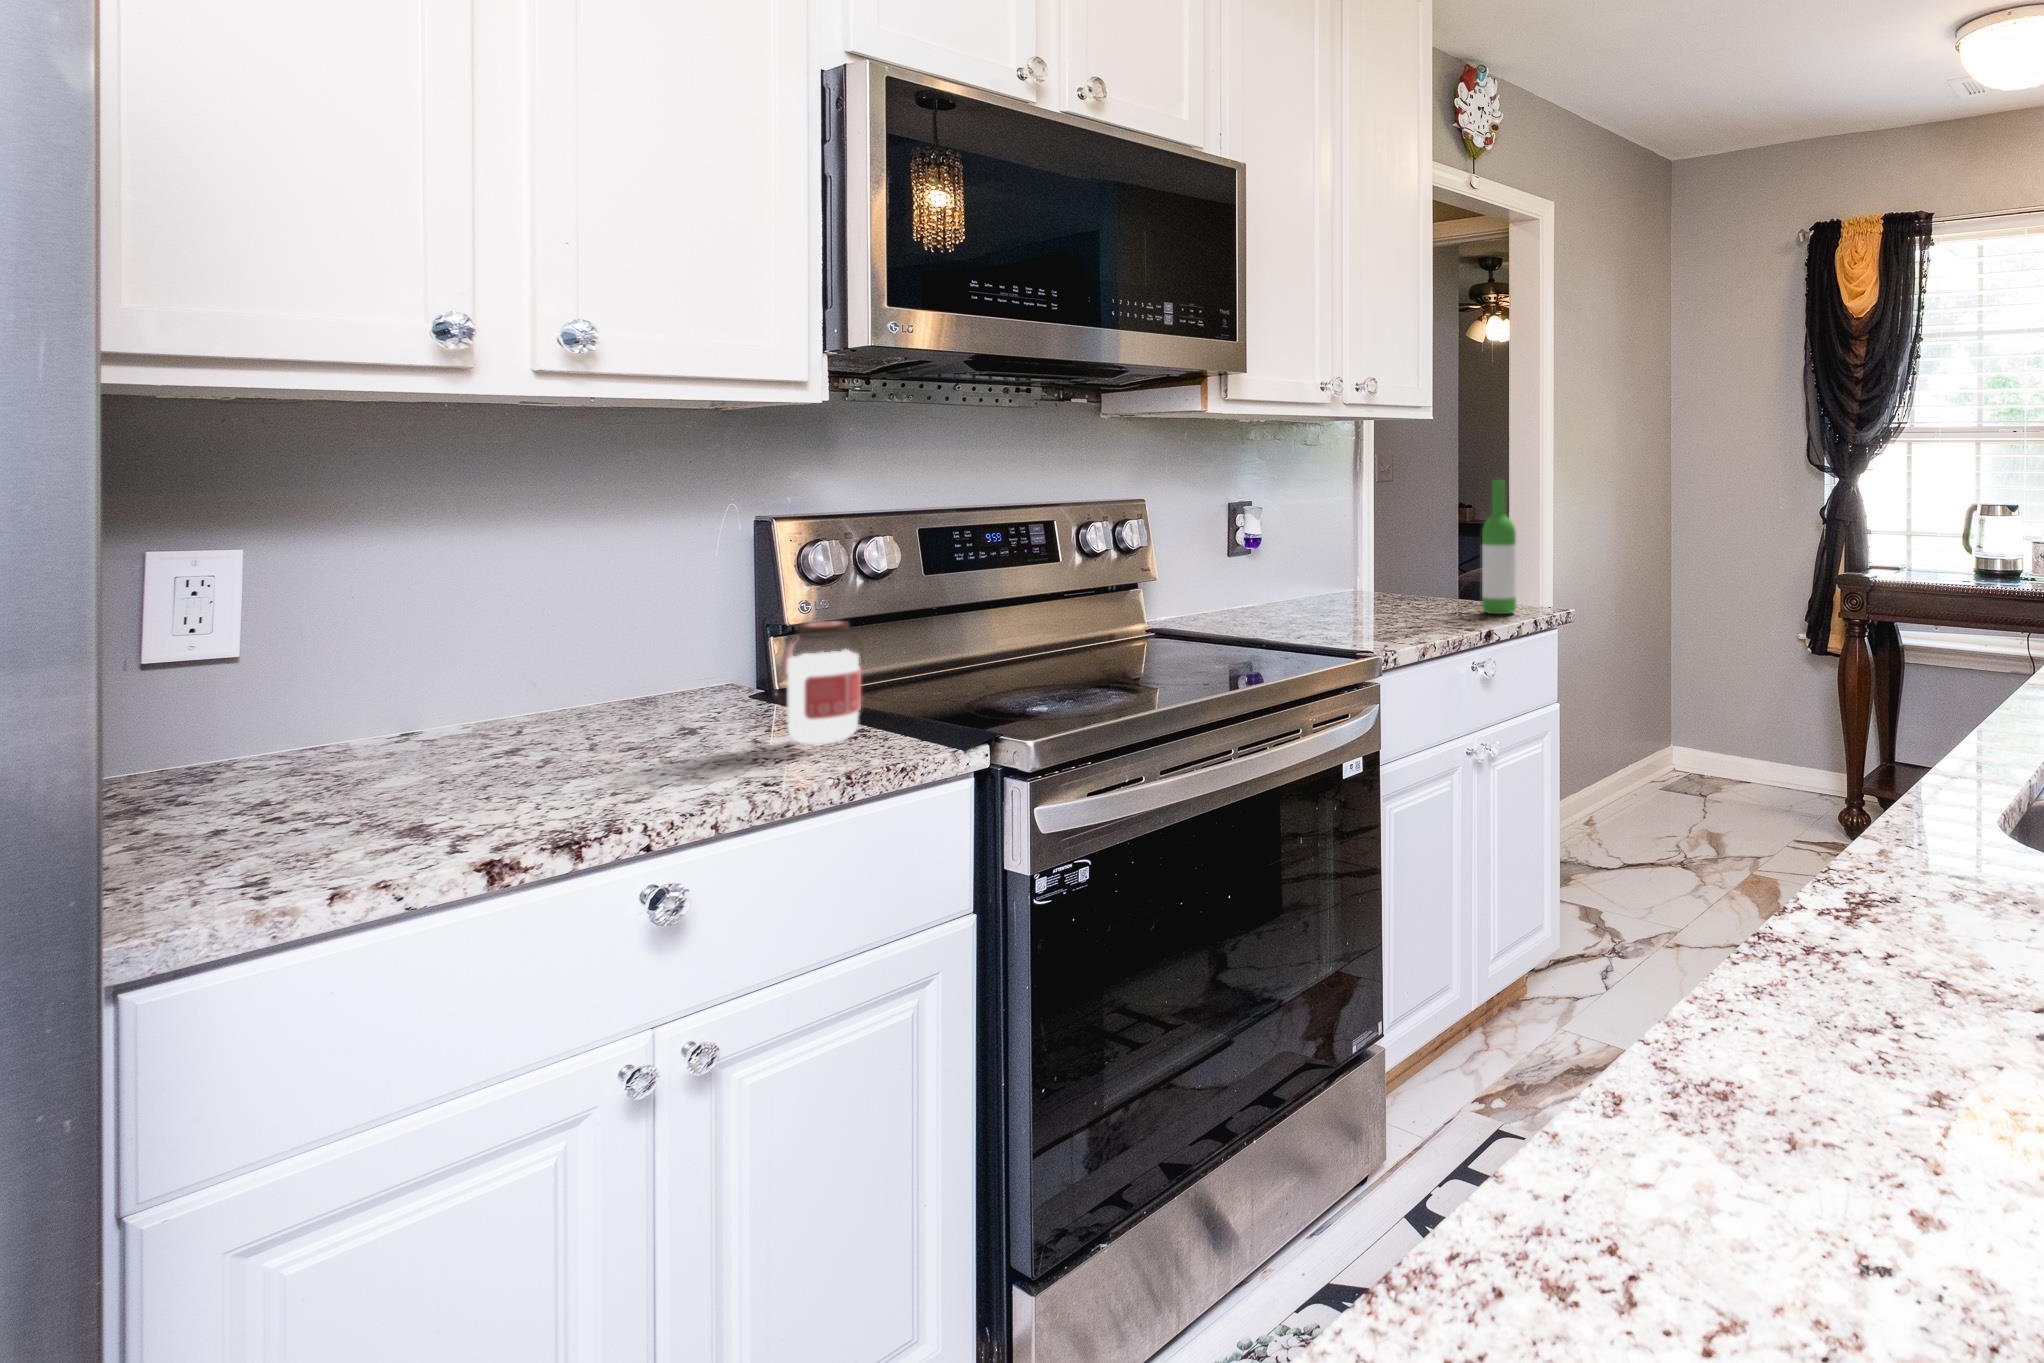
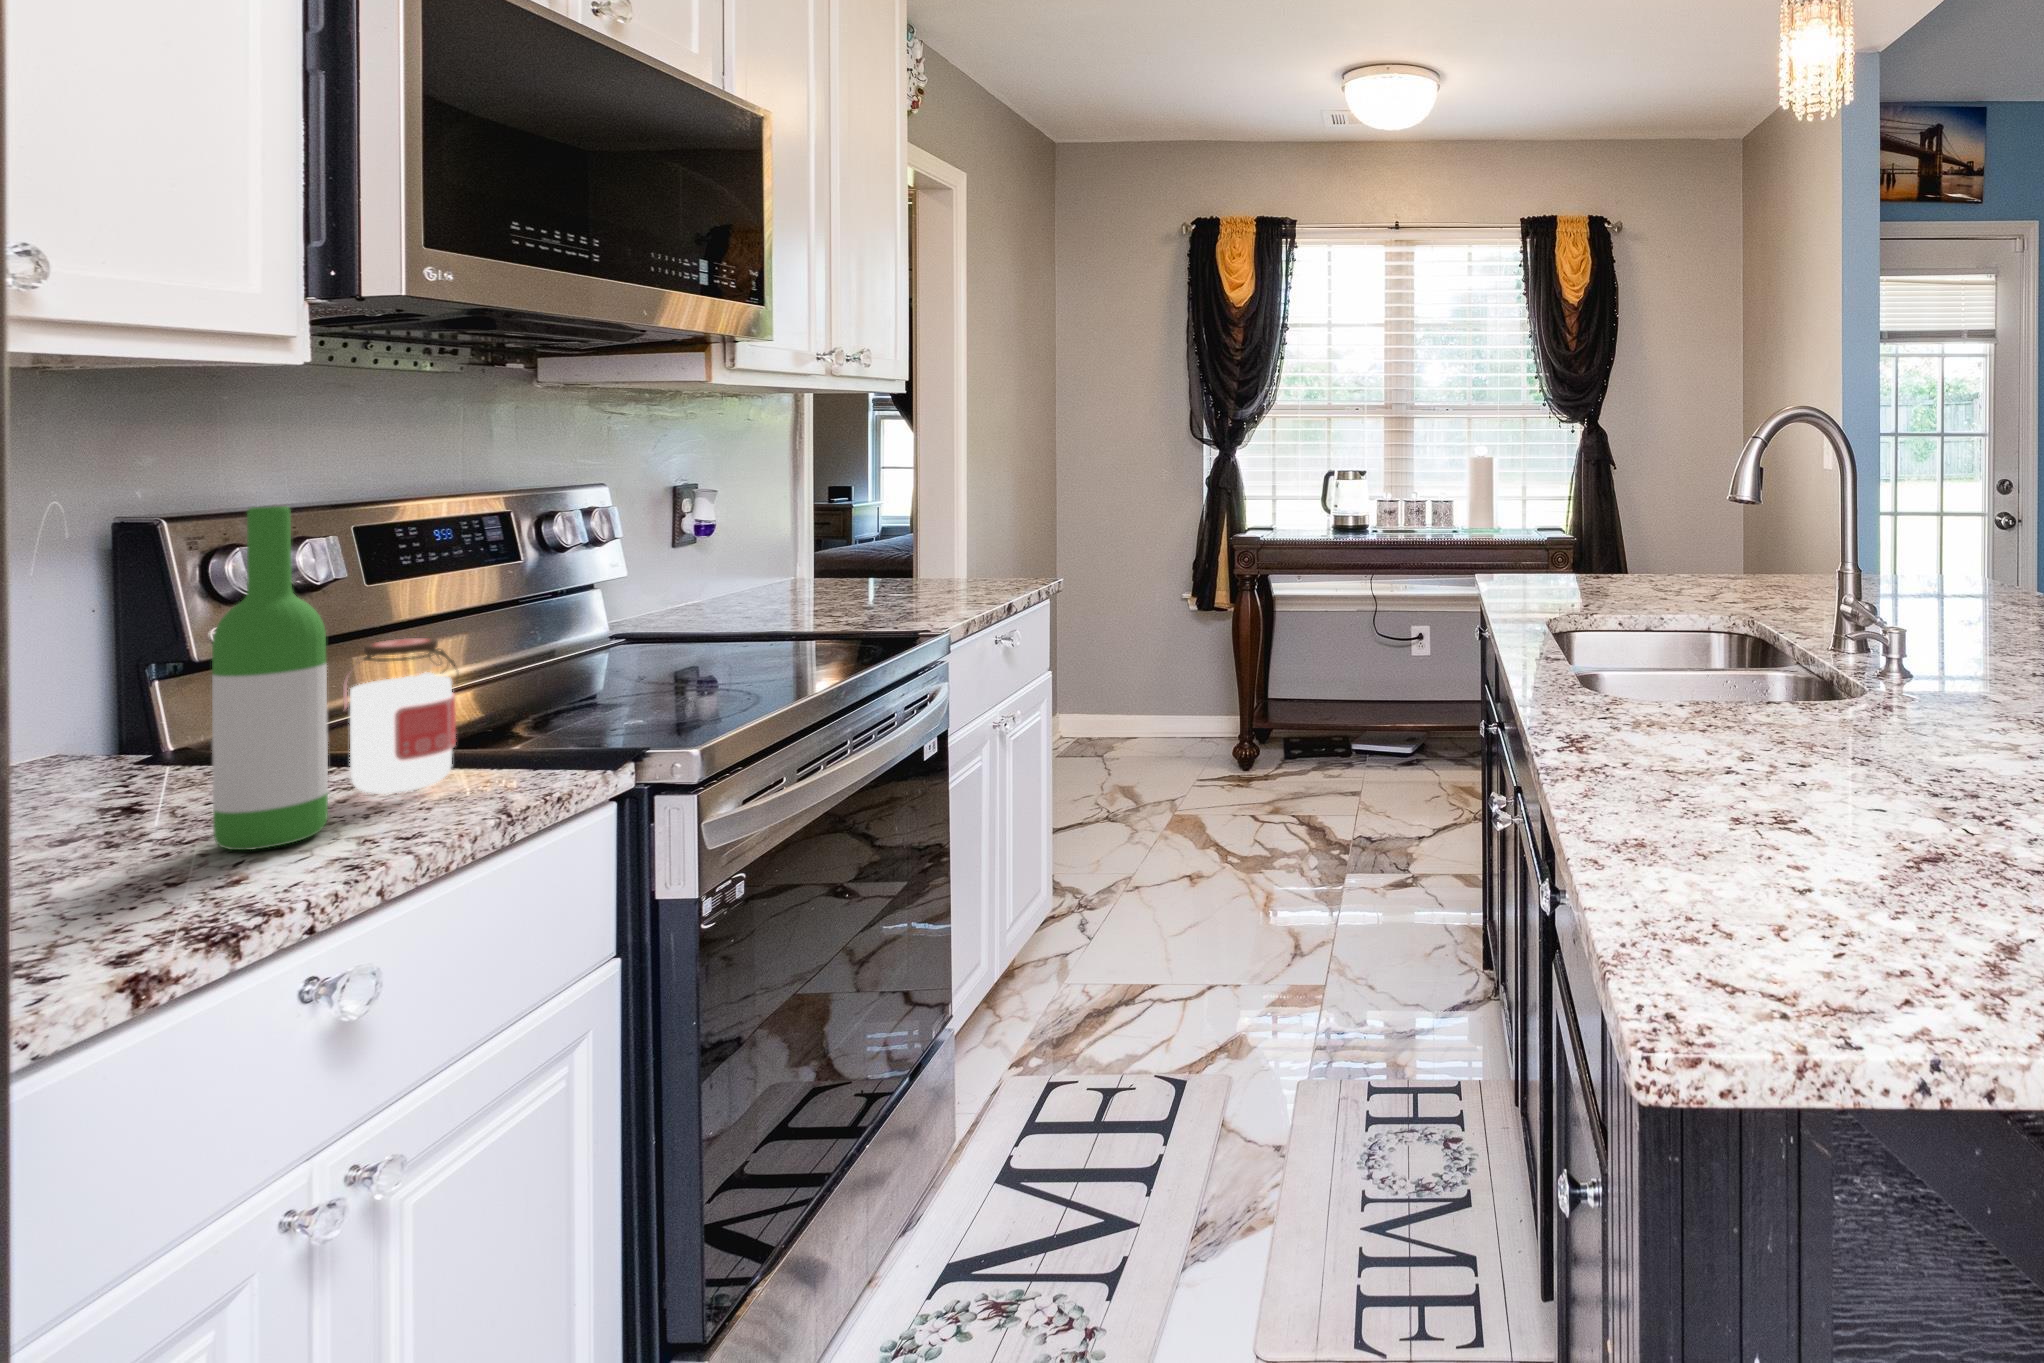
wine bottle: present [1482,480,1516,614] -> present [212,506,328,850]

